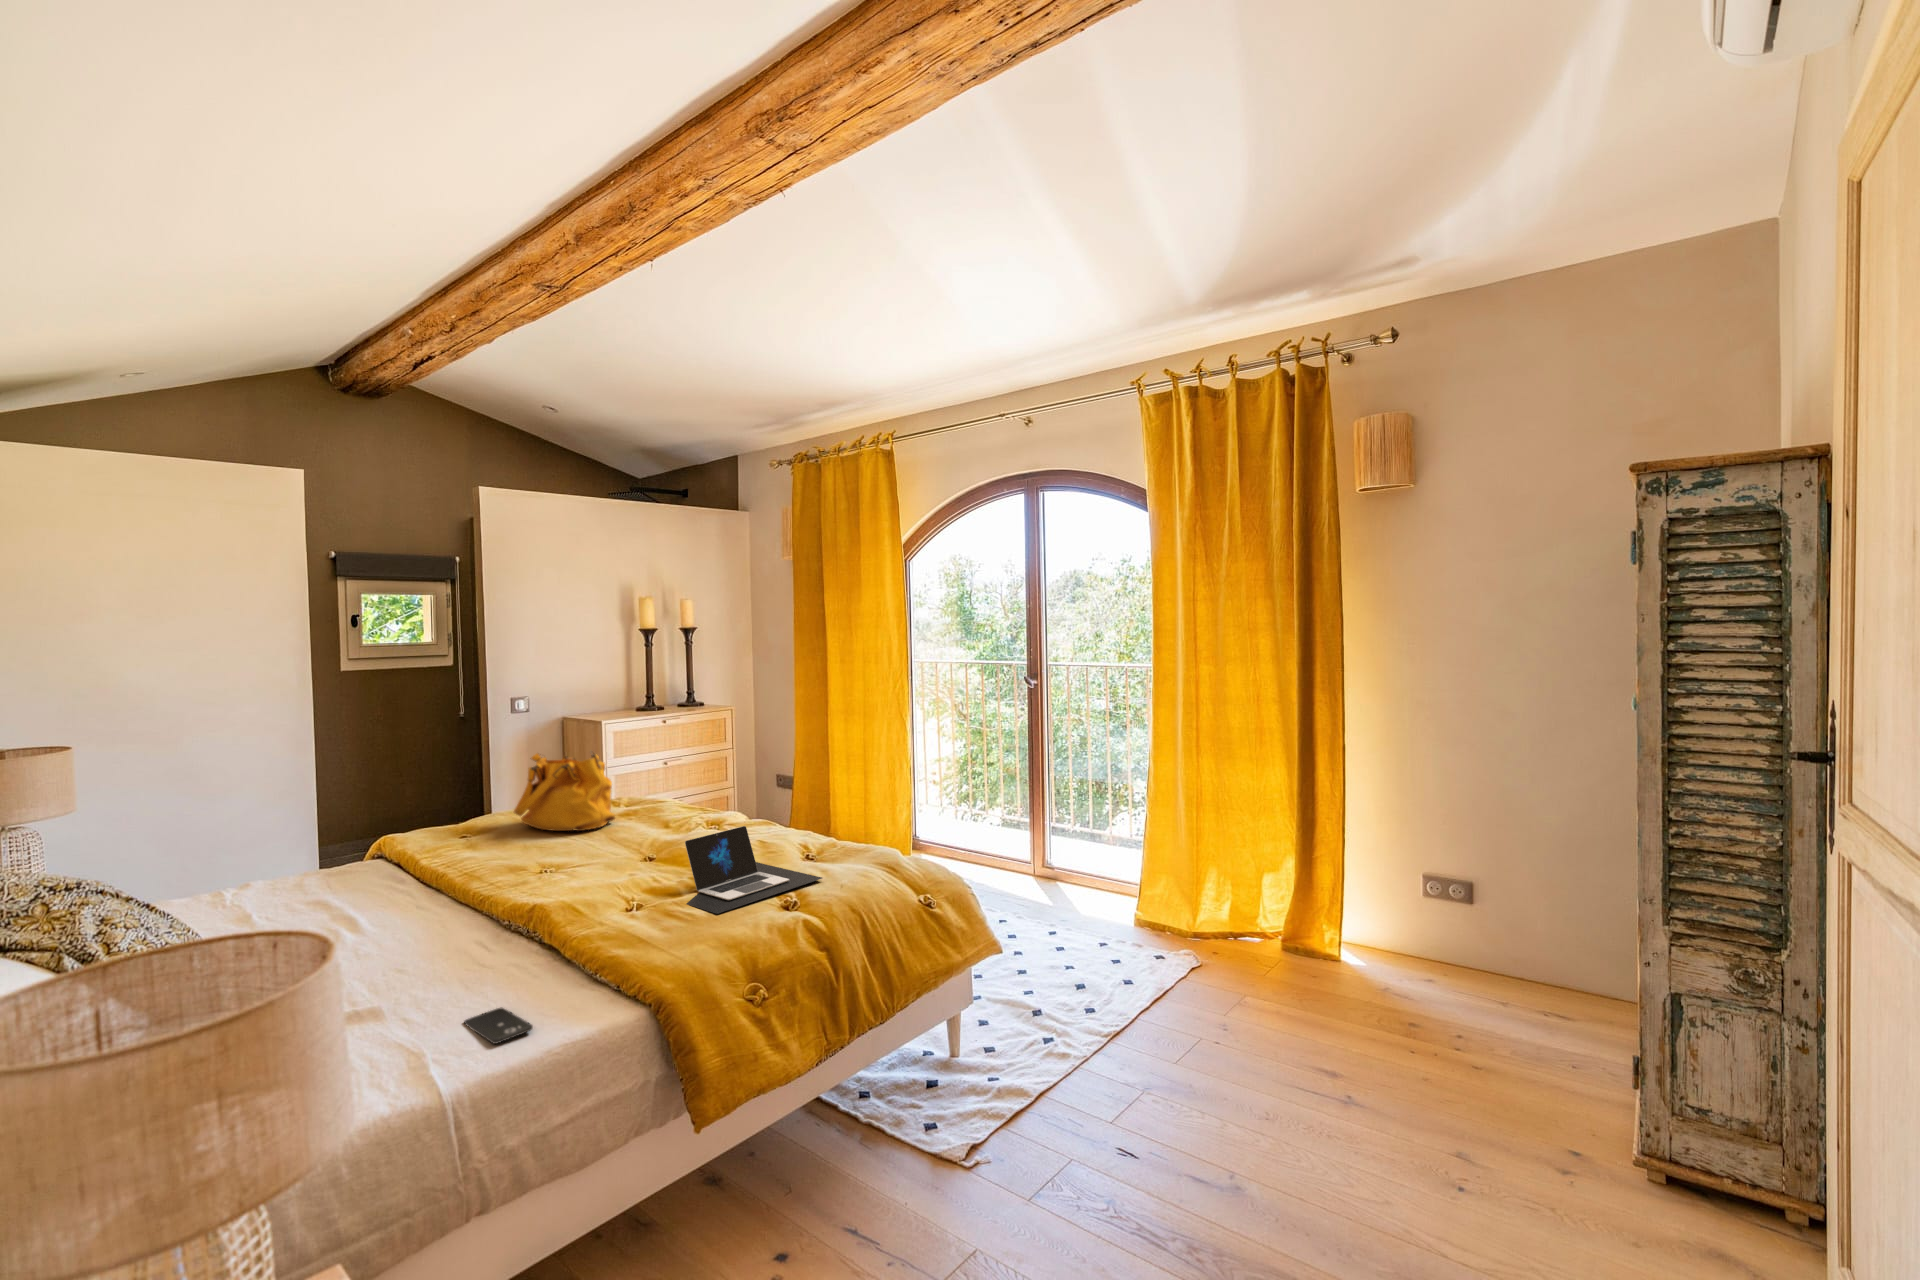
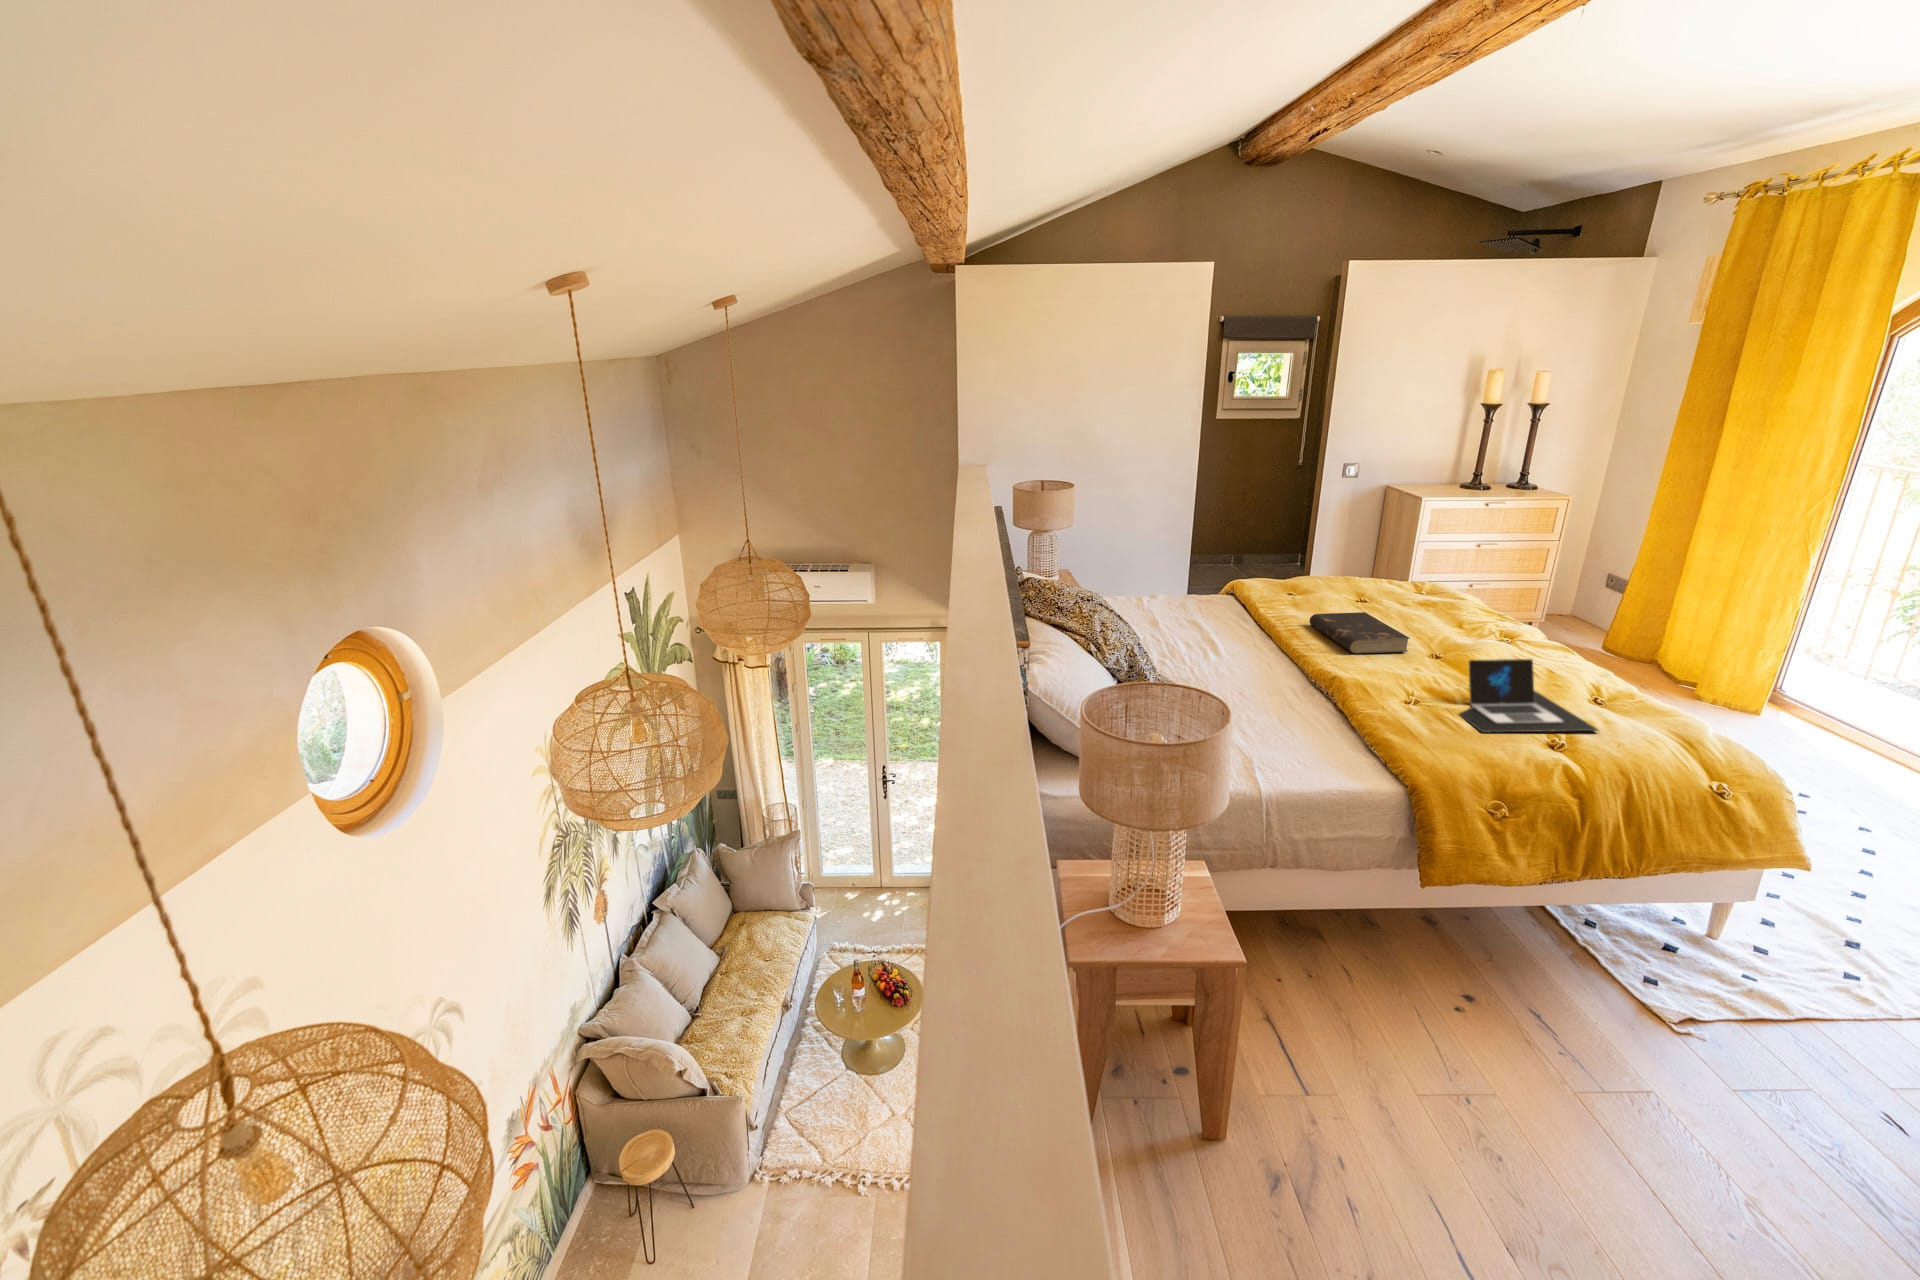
handbag: present [514,751,615,831] -> none [1330,534,1417,613]
book: none [492,832,618,877] -> present [1310,612,1410,653]
smartphone: present [464,1008,533,1044] -> none [1279,746,1323,771]

